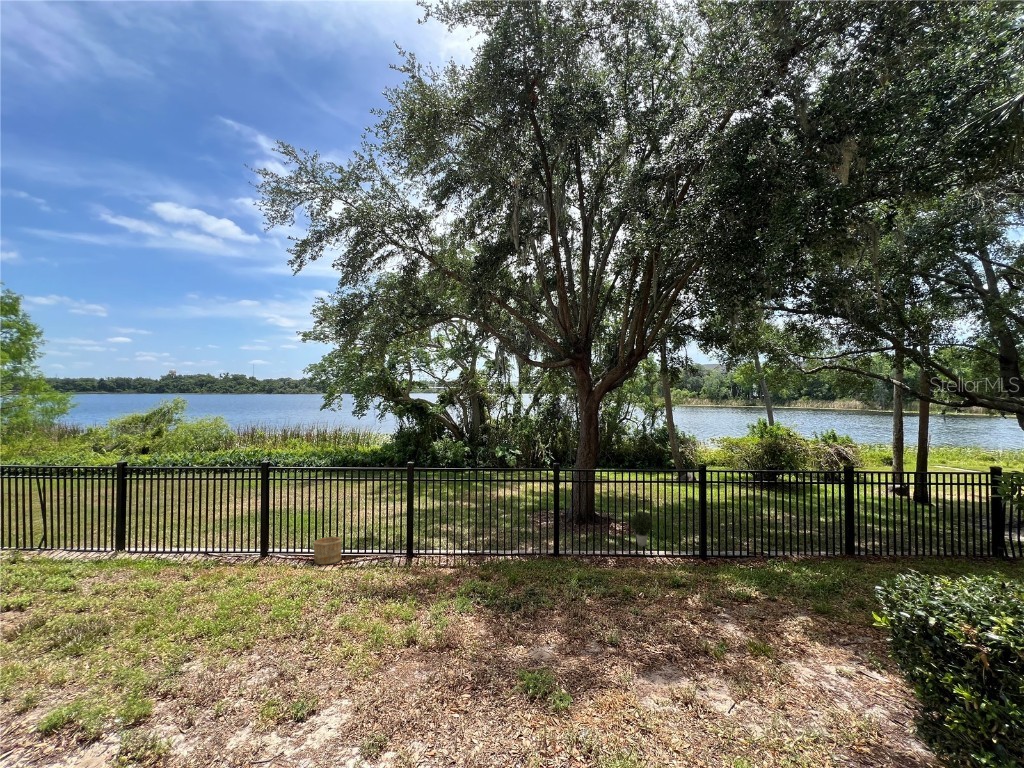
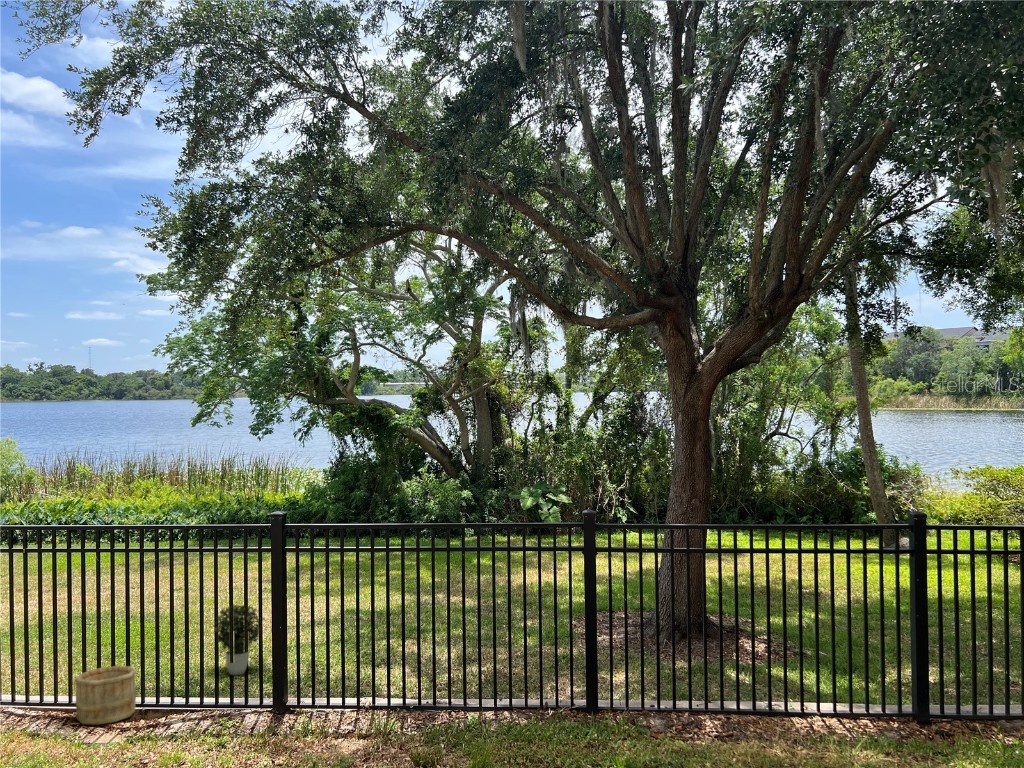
potted plant: present [630,511,654,546] -> present [214,605,261,675]

